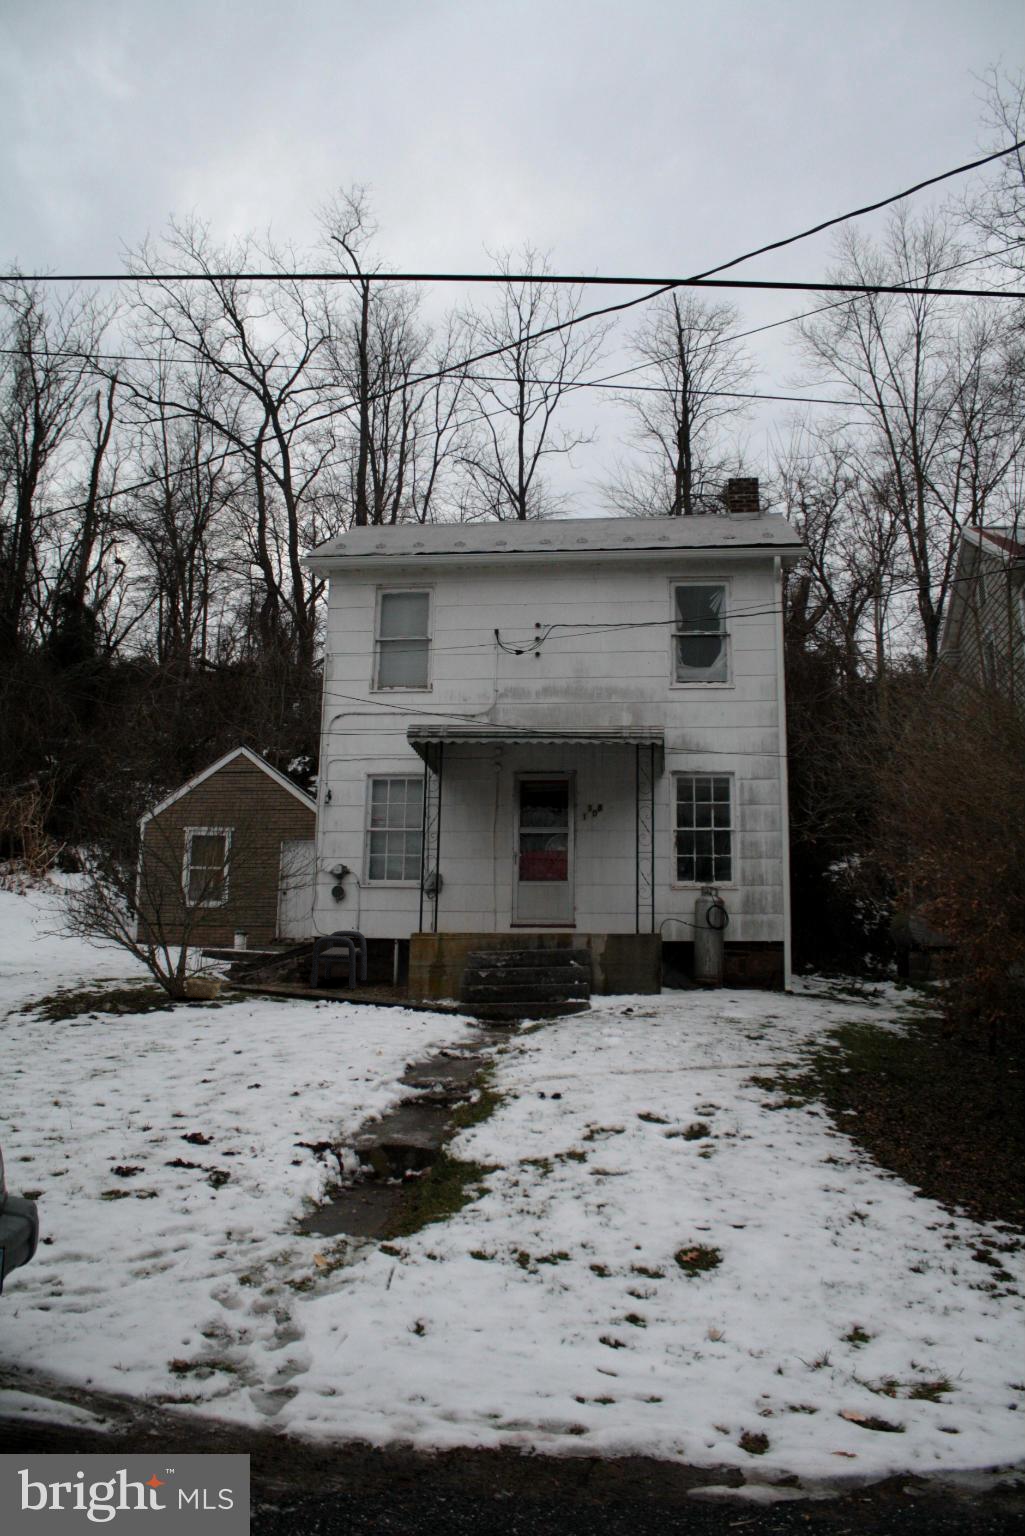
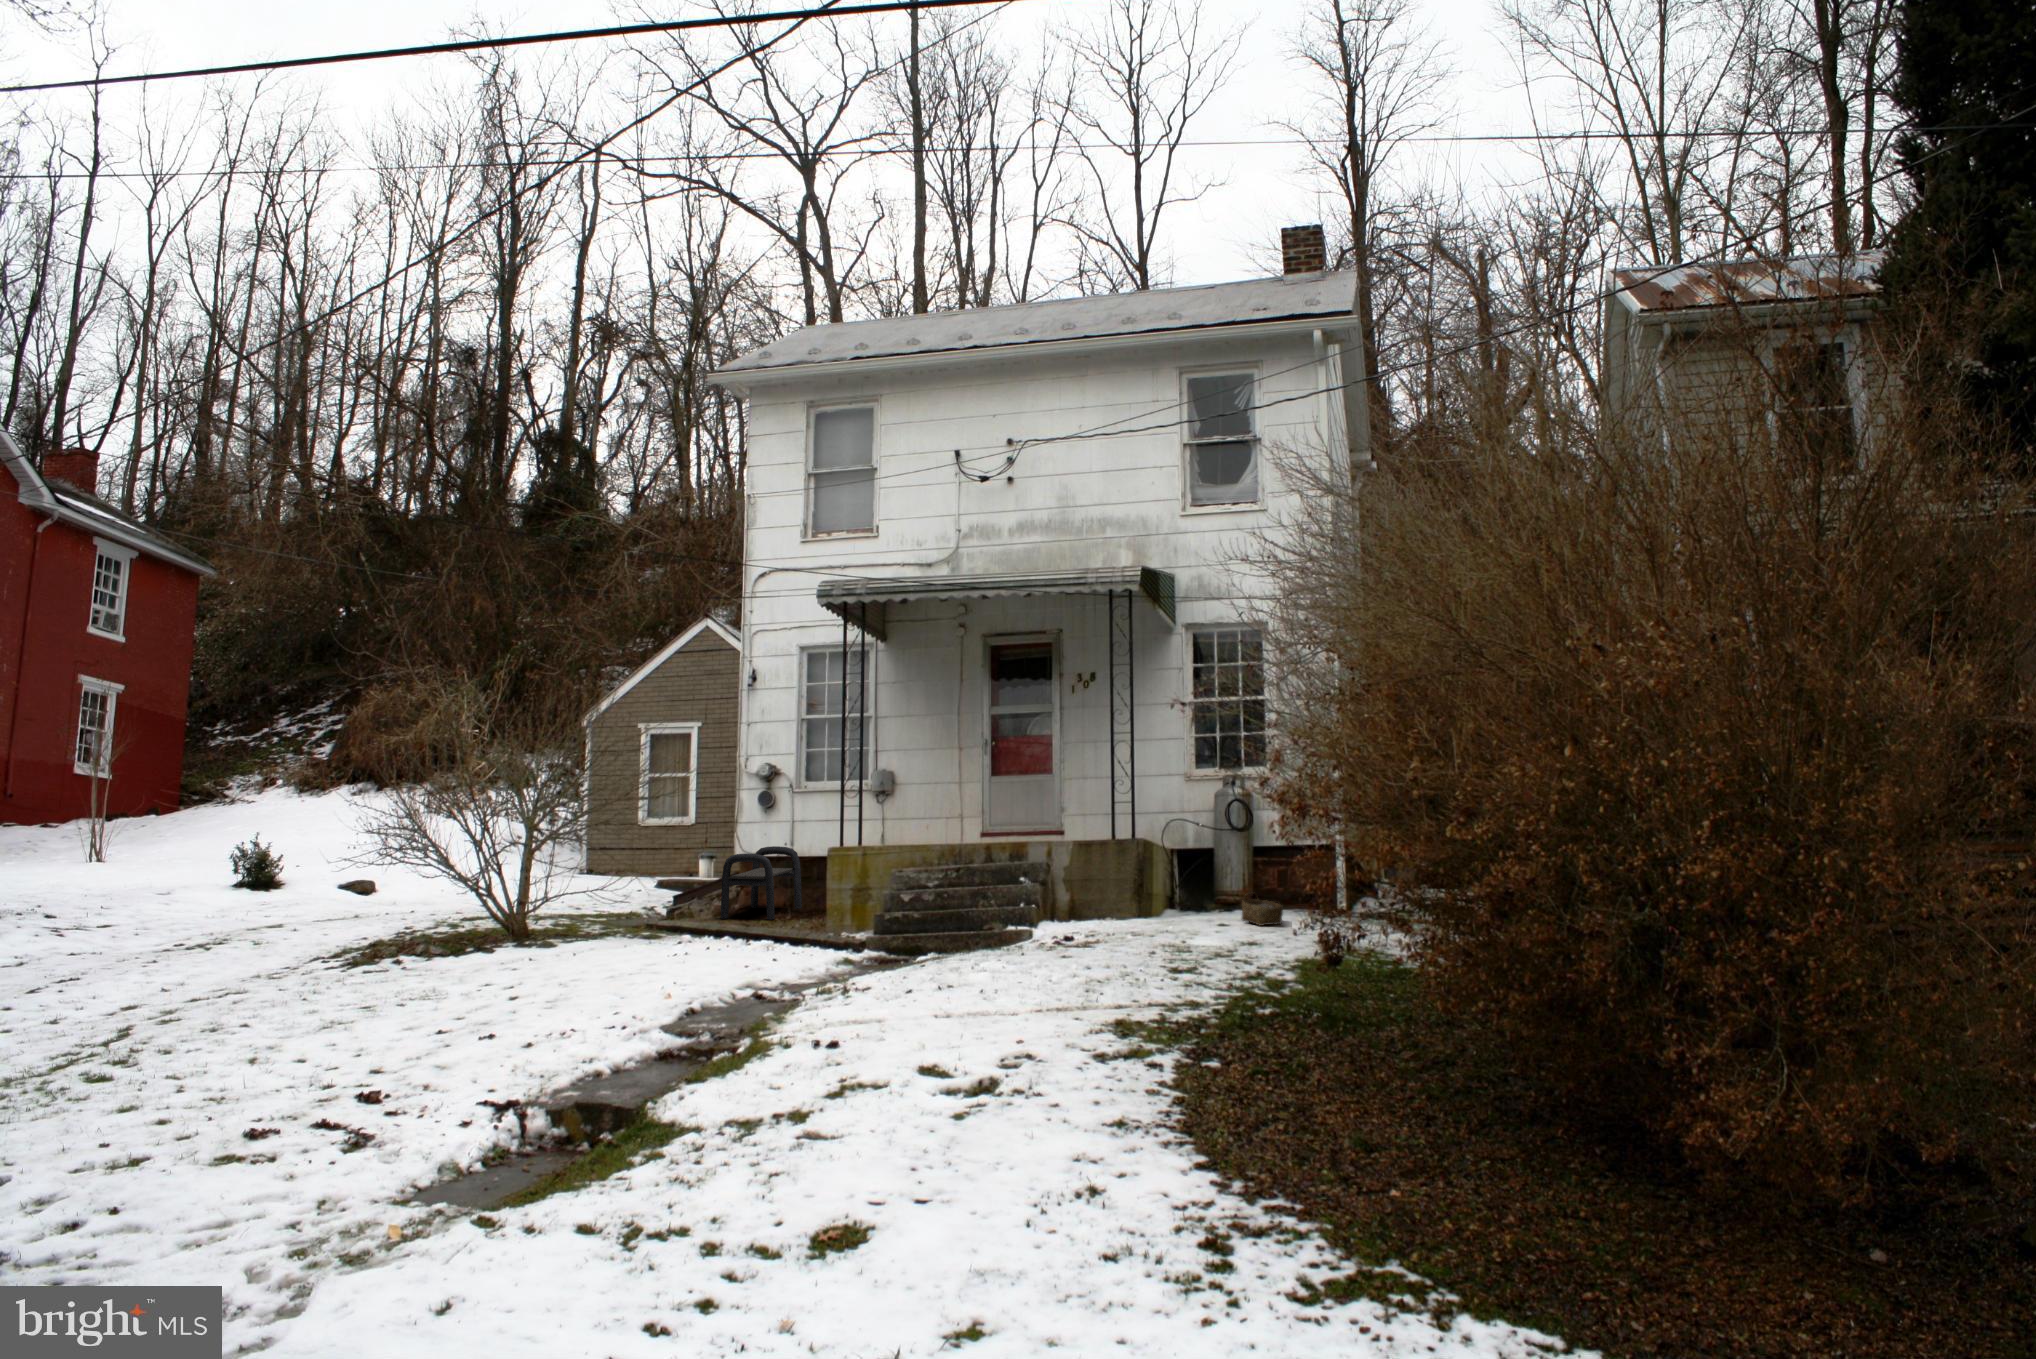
woven basket: present [186,974,222,999] -> present [1241,892,1283,926]

